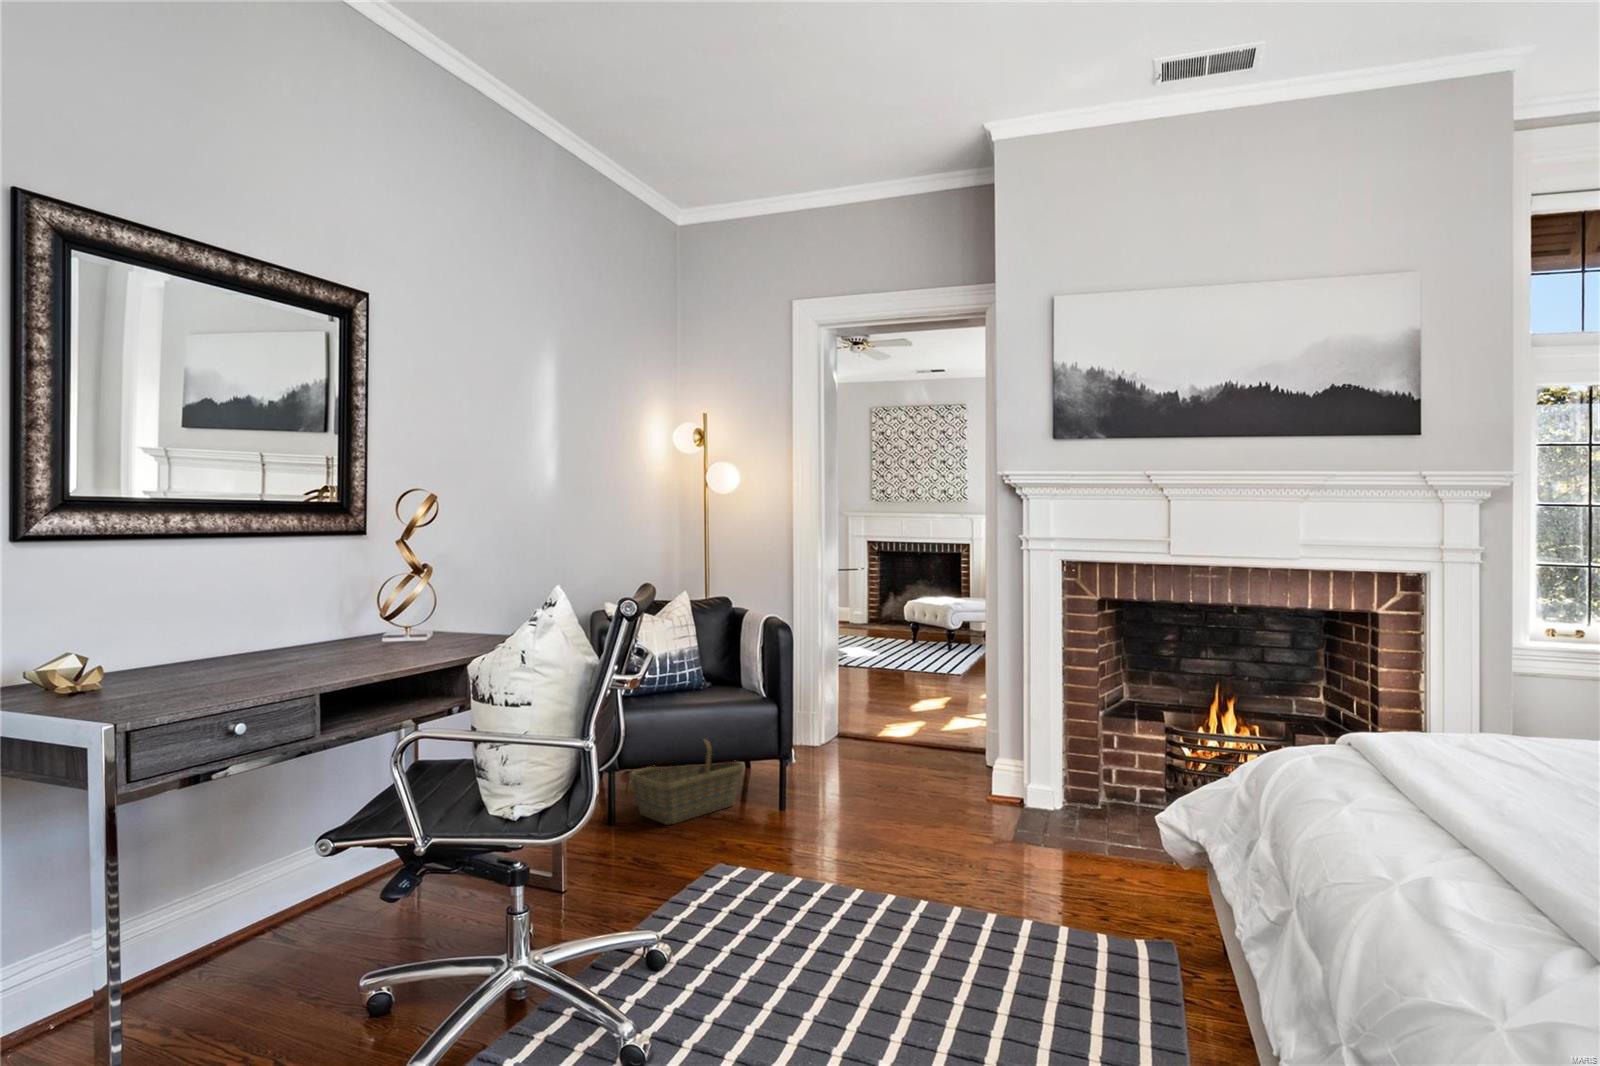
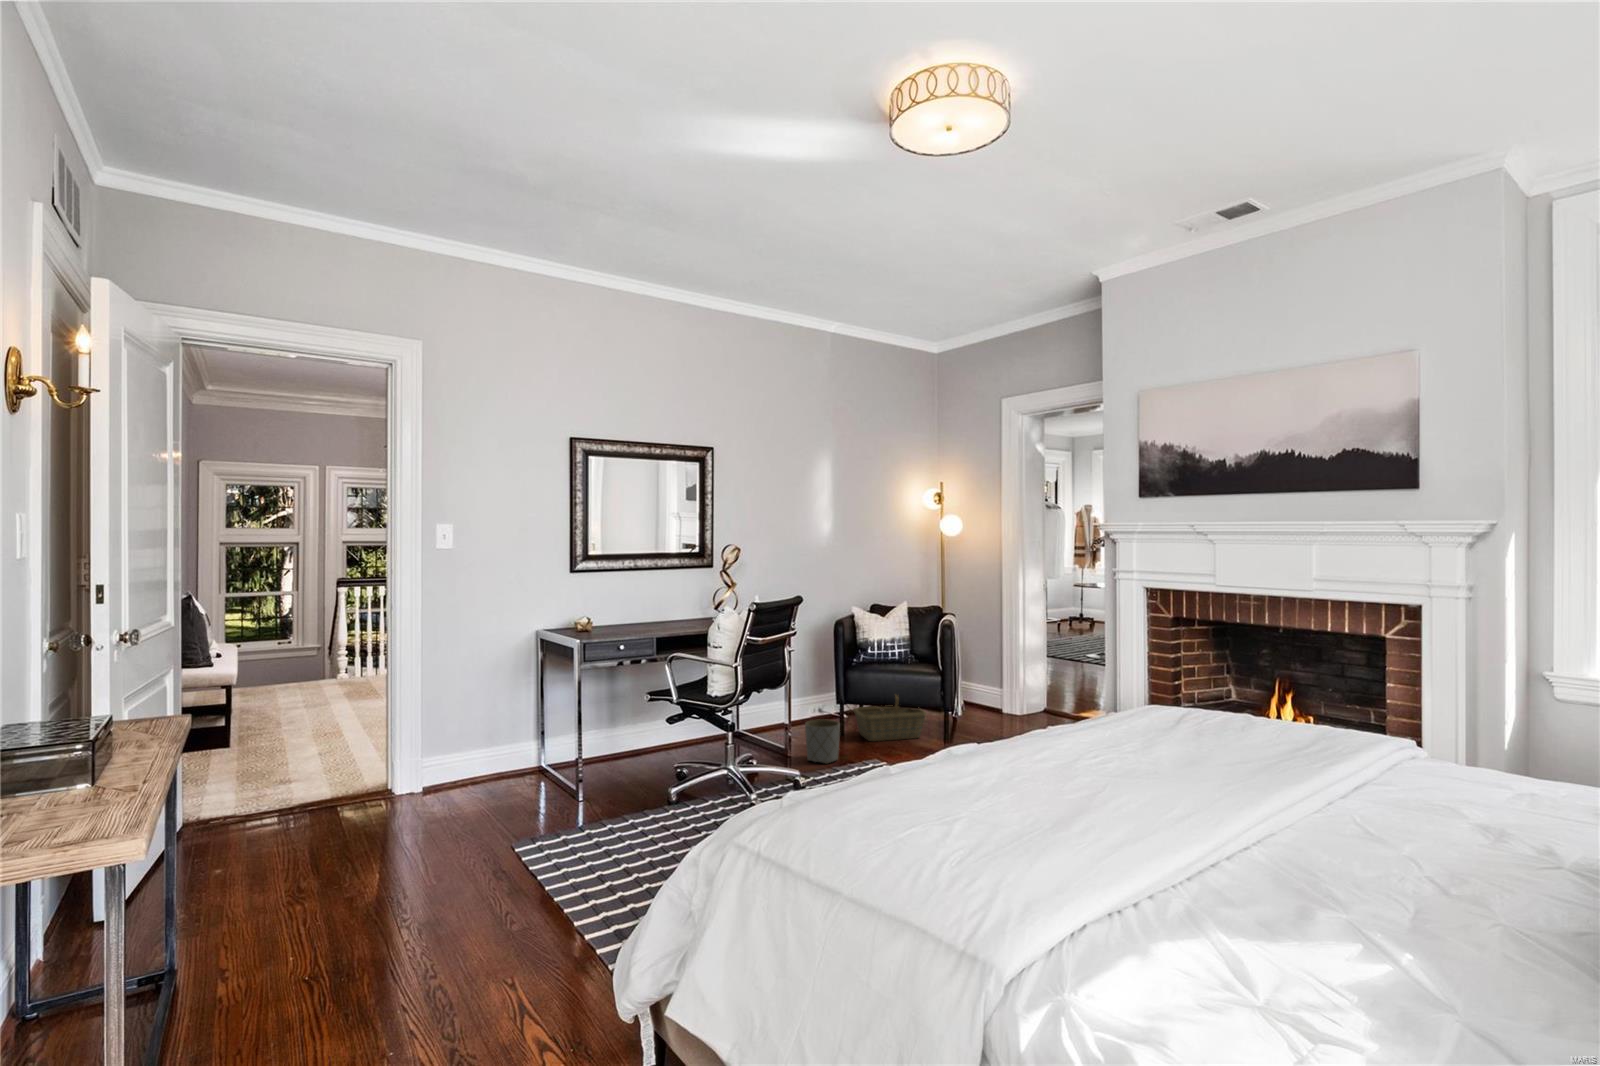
planter: none [594,805,659,890] -> present [805,719,840,764]

